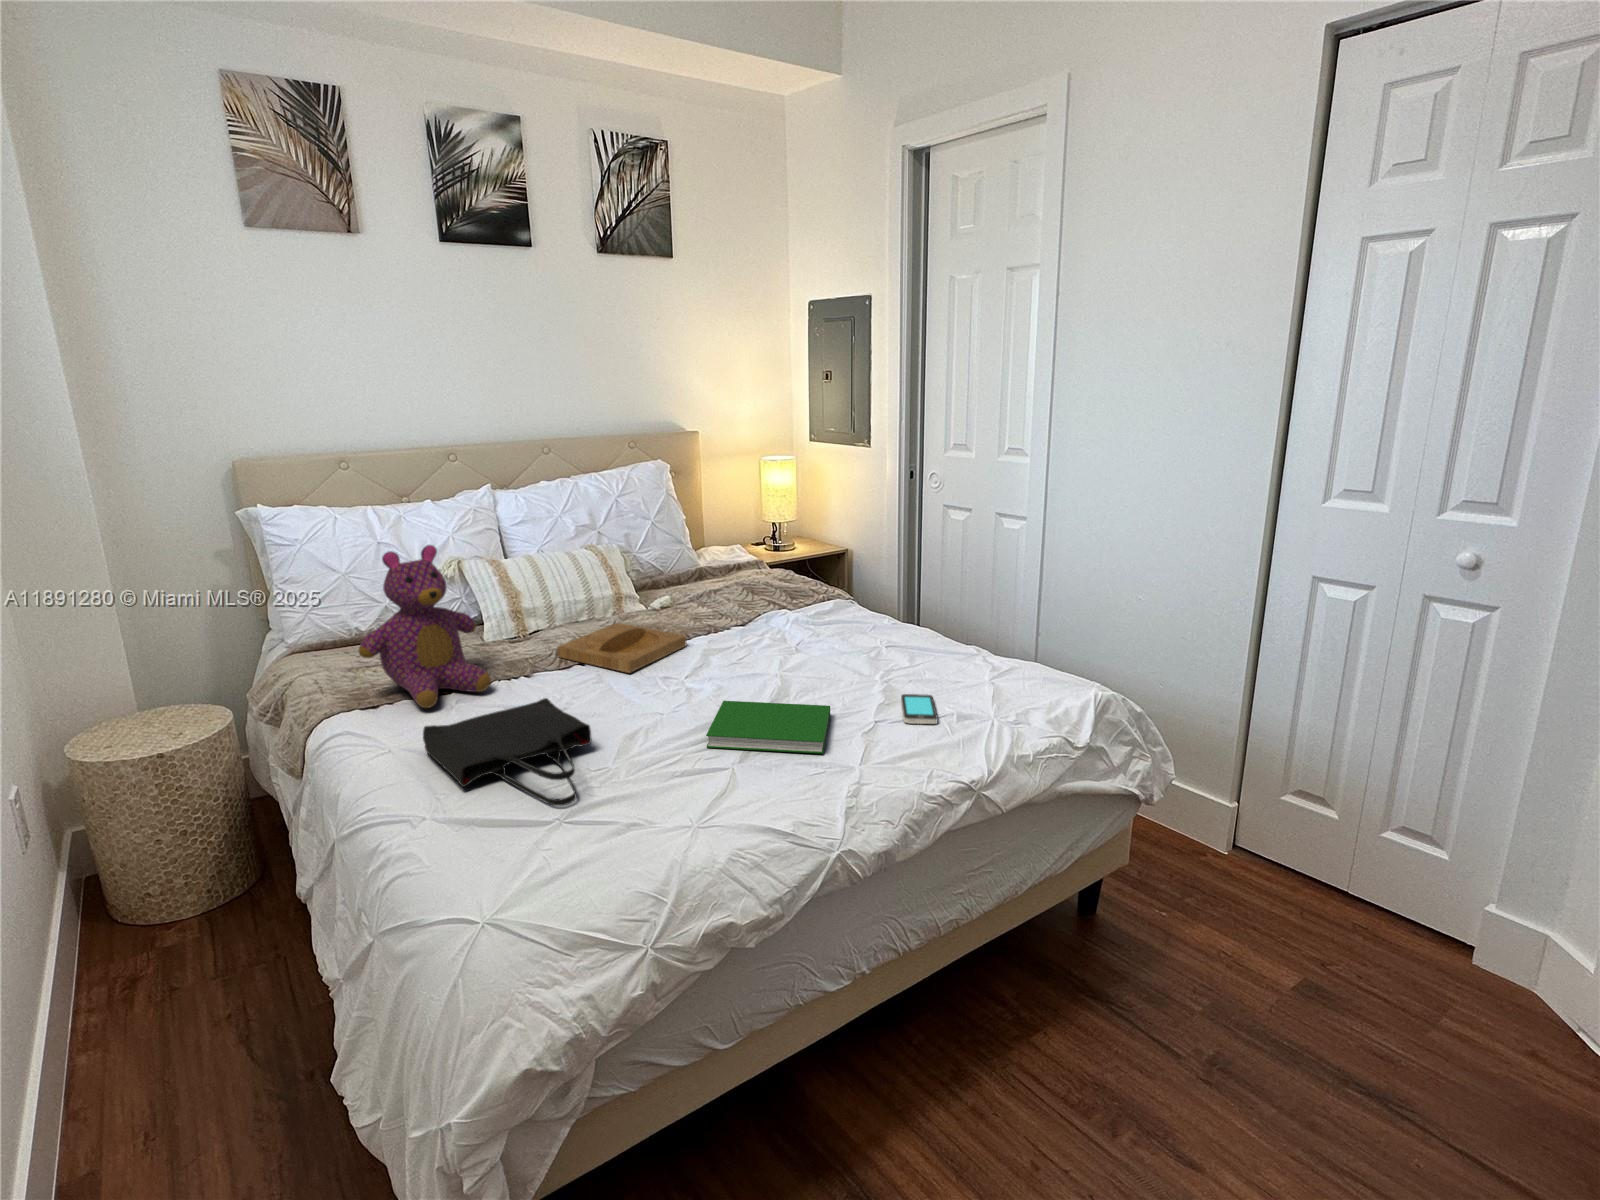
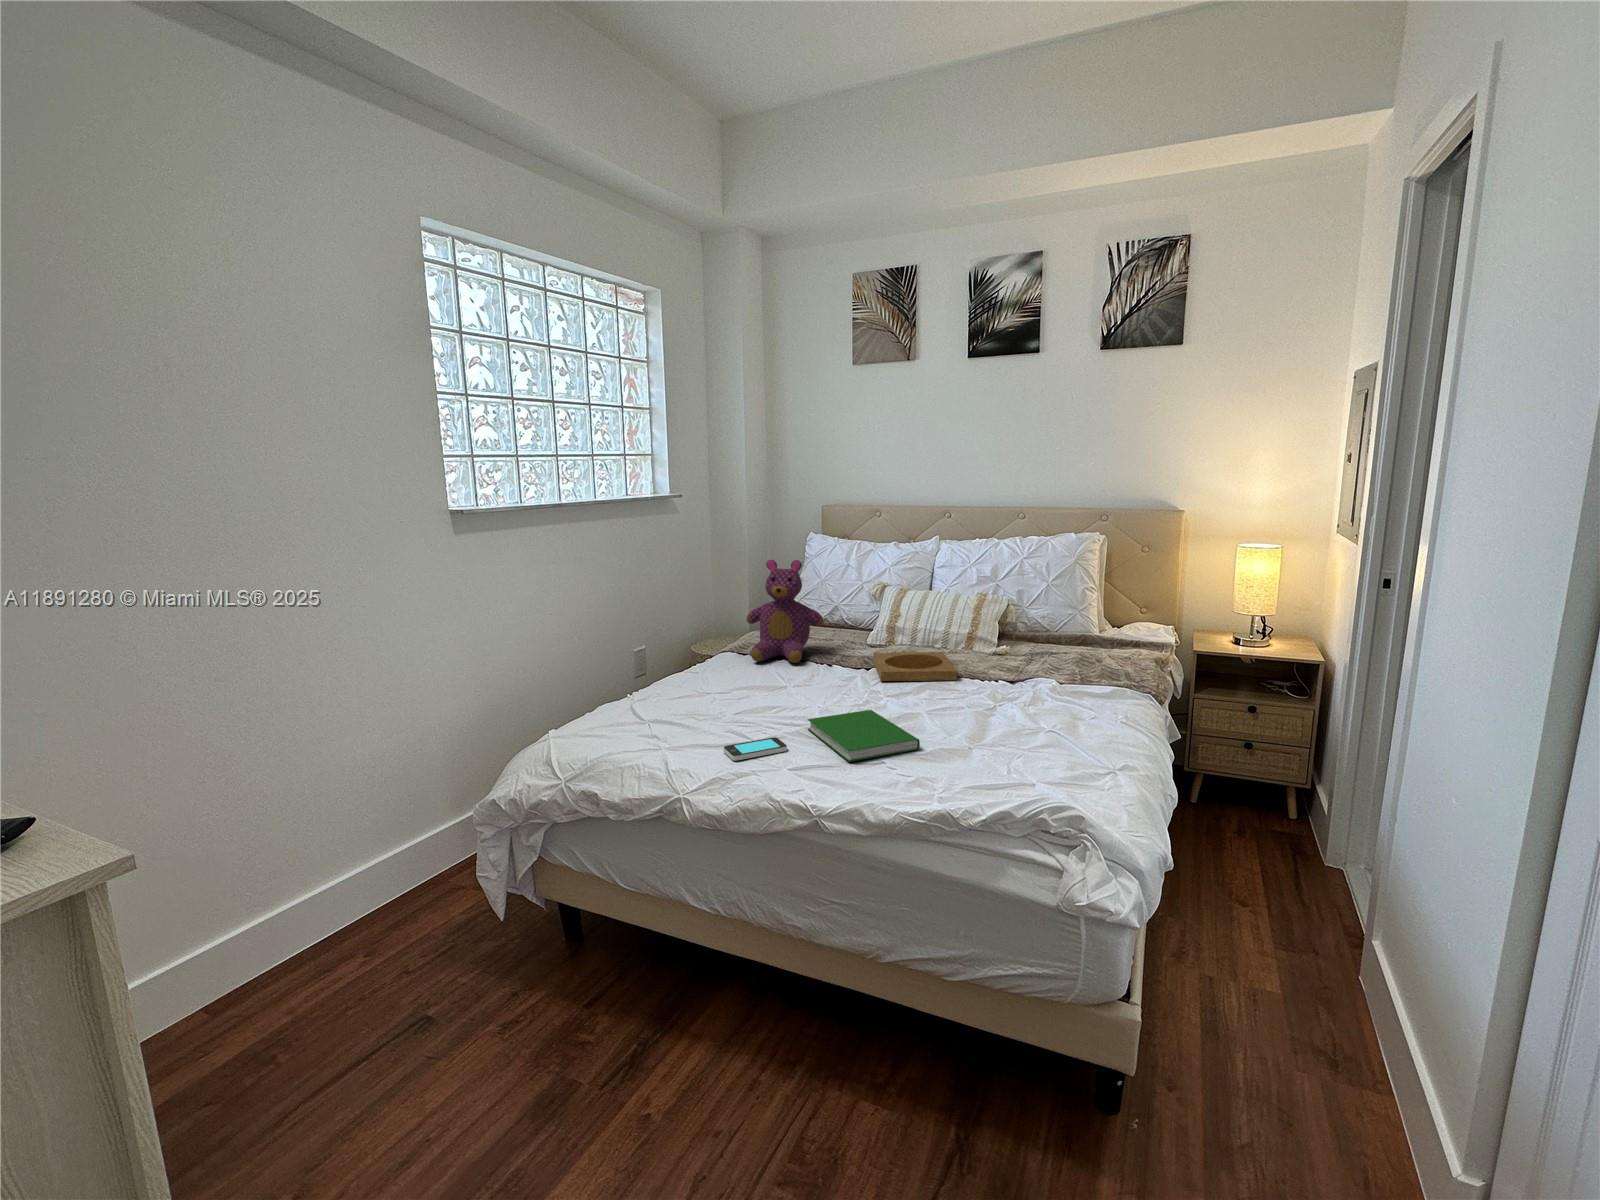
smartphone: present [901,694,937,724] -> present [724,737,787,761]
tote bag: present [423,698,592,806] -> none [679,661,788,720]

